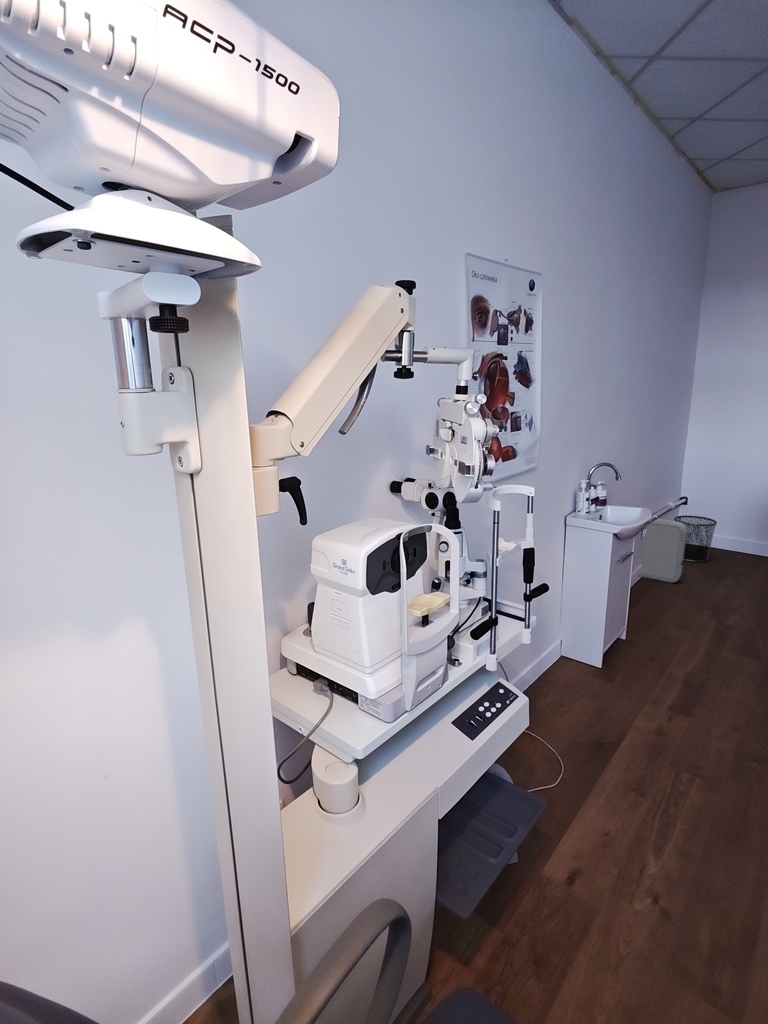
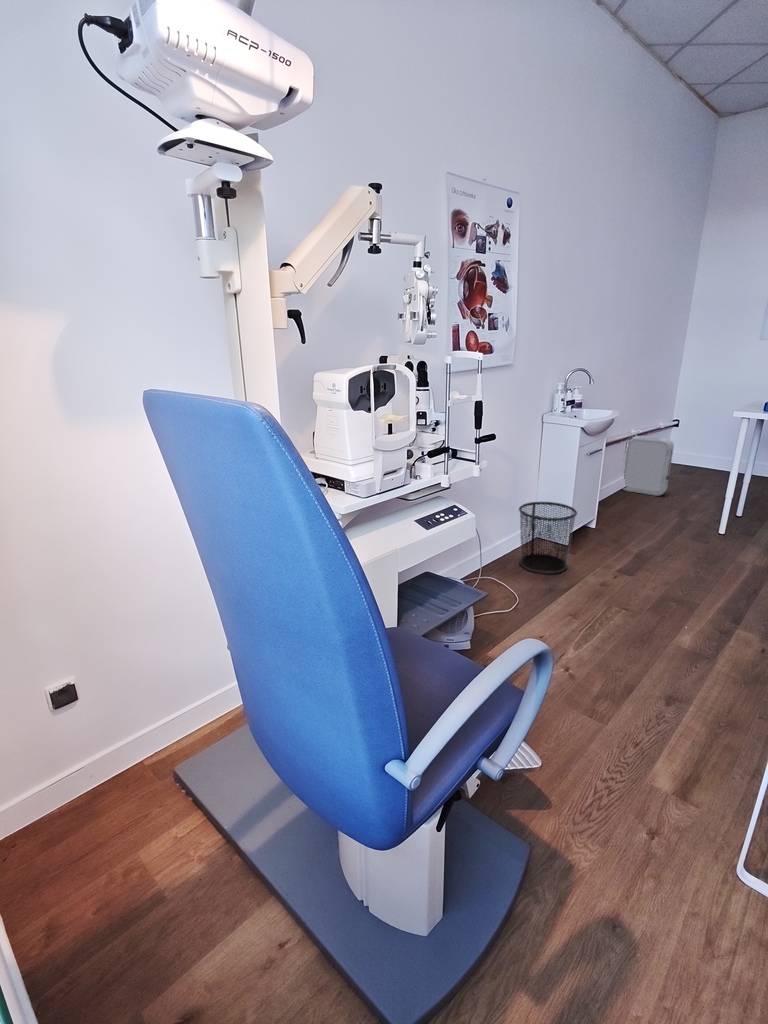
waste bin: present [674,515,717,562] -> present [519,502,577,574]

